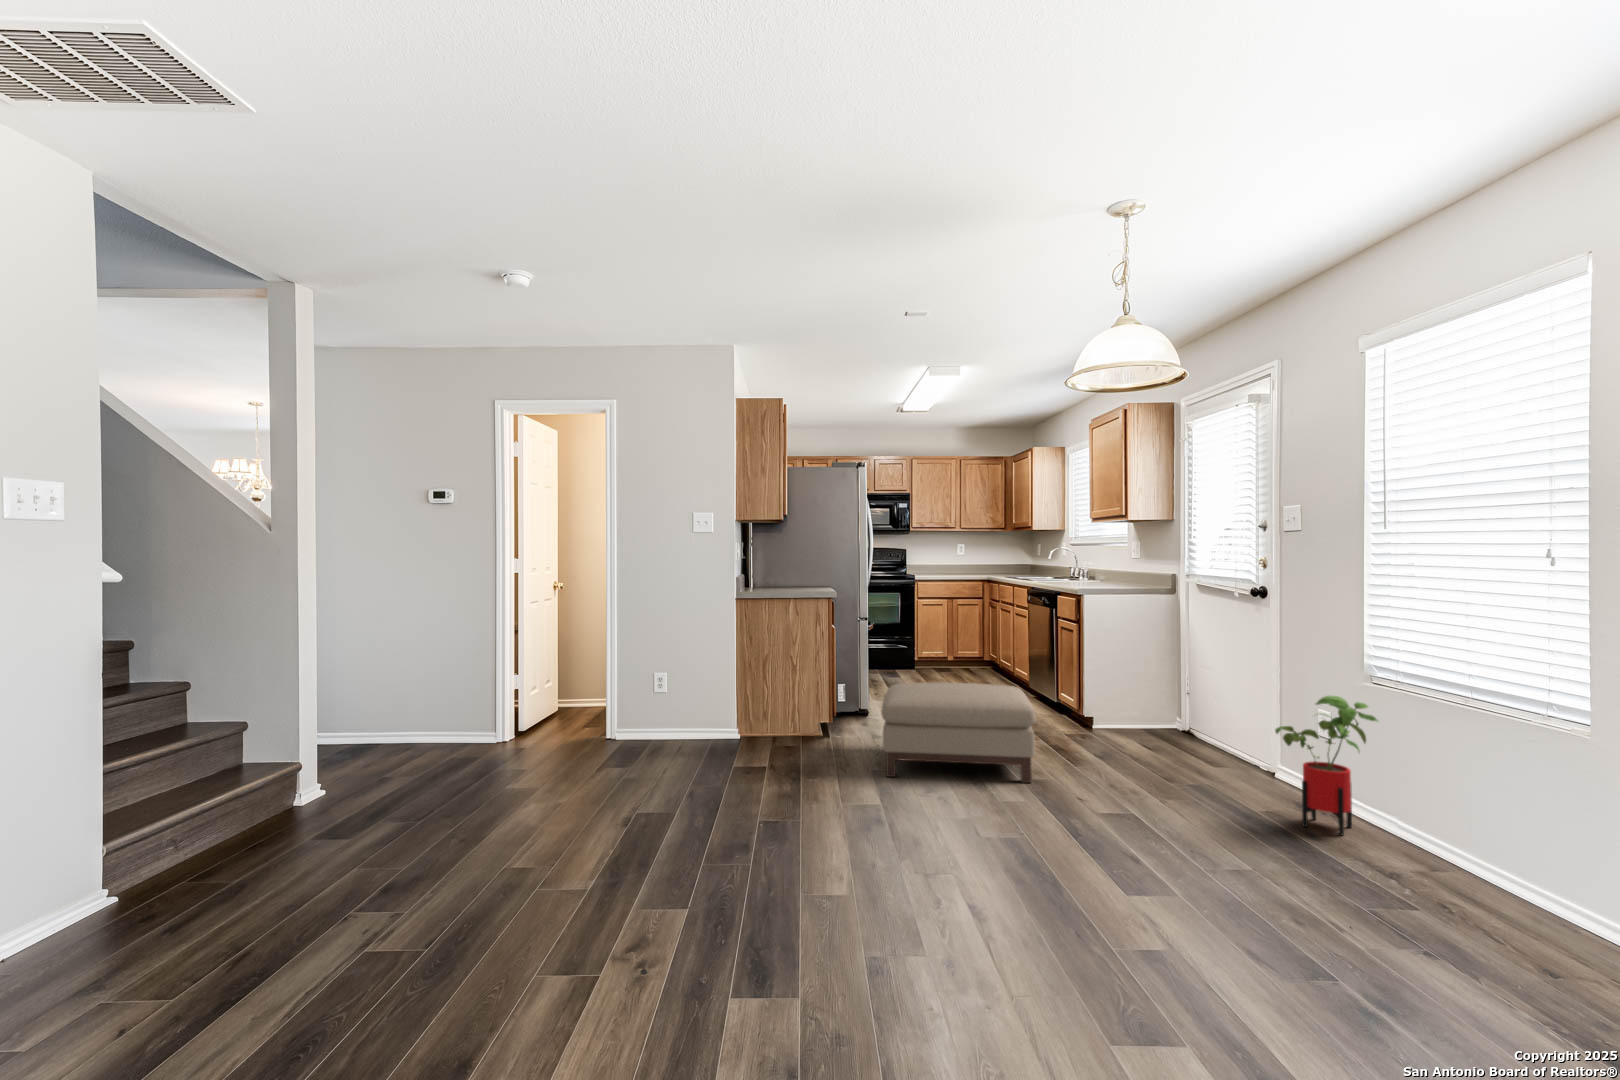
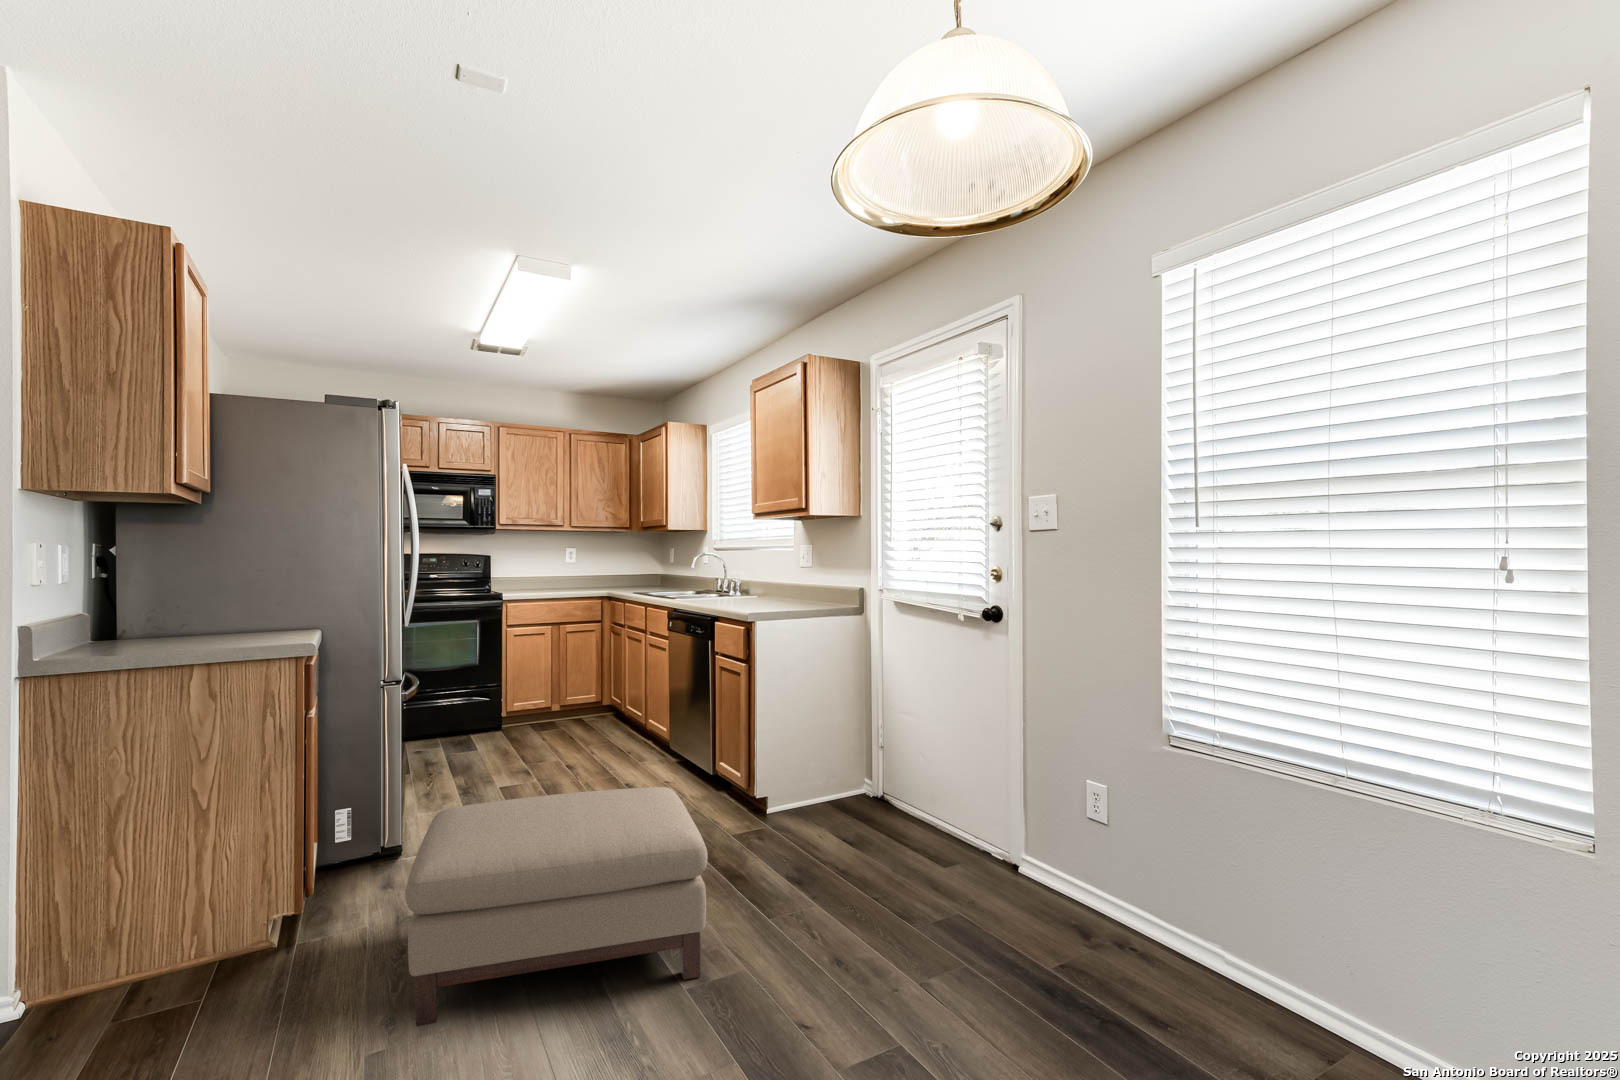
house plant: present [1275,696,1378,835] -> none [1085,785,1230,1002]

